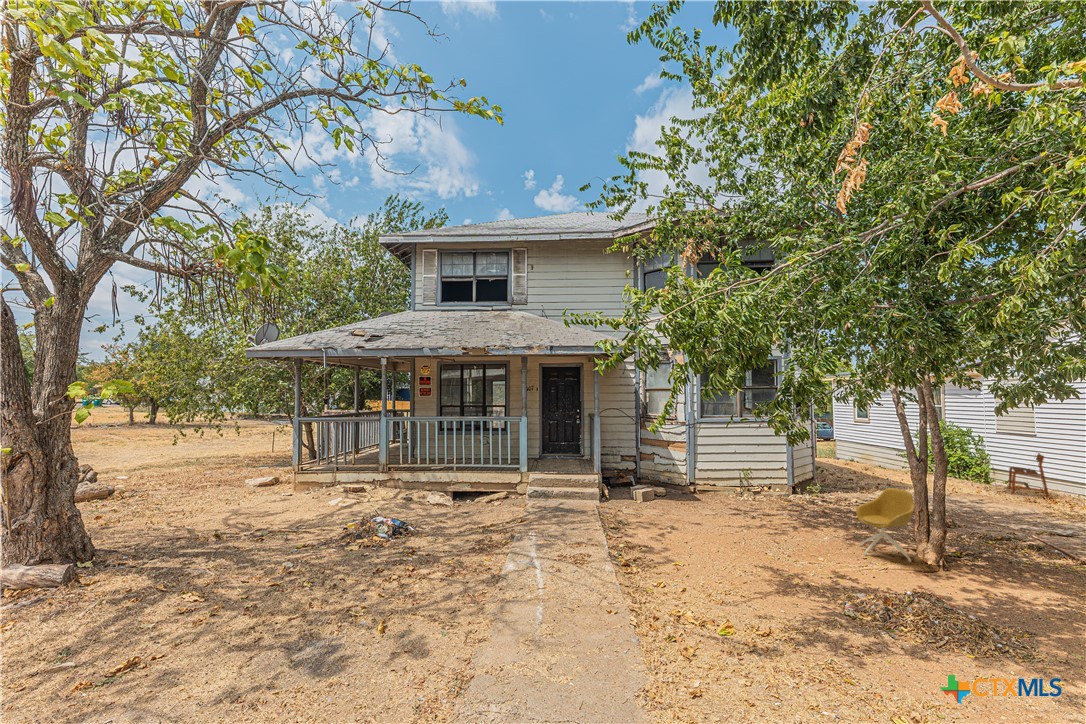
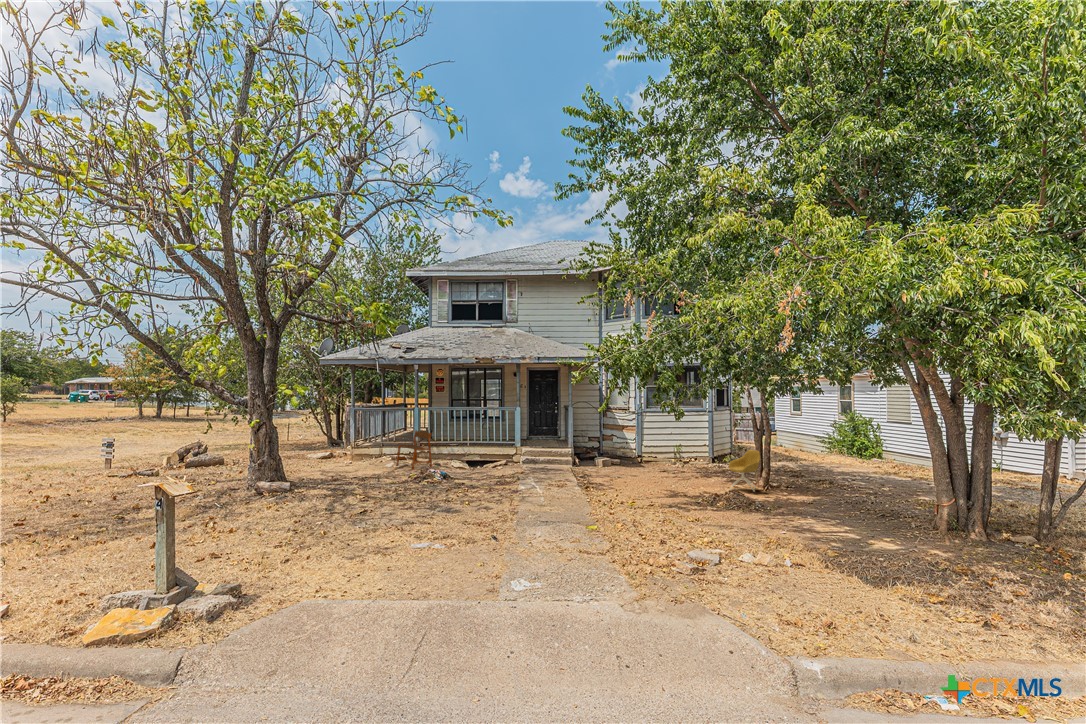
bench: present [1008,453,1049,498] -> present [396,431,432,469]

